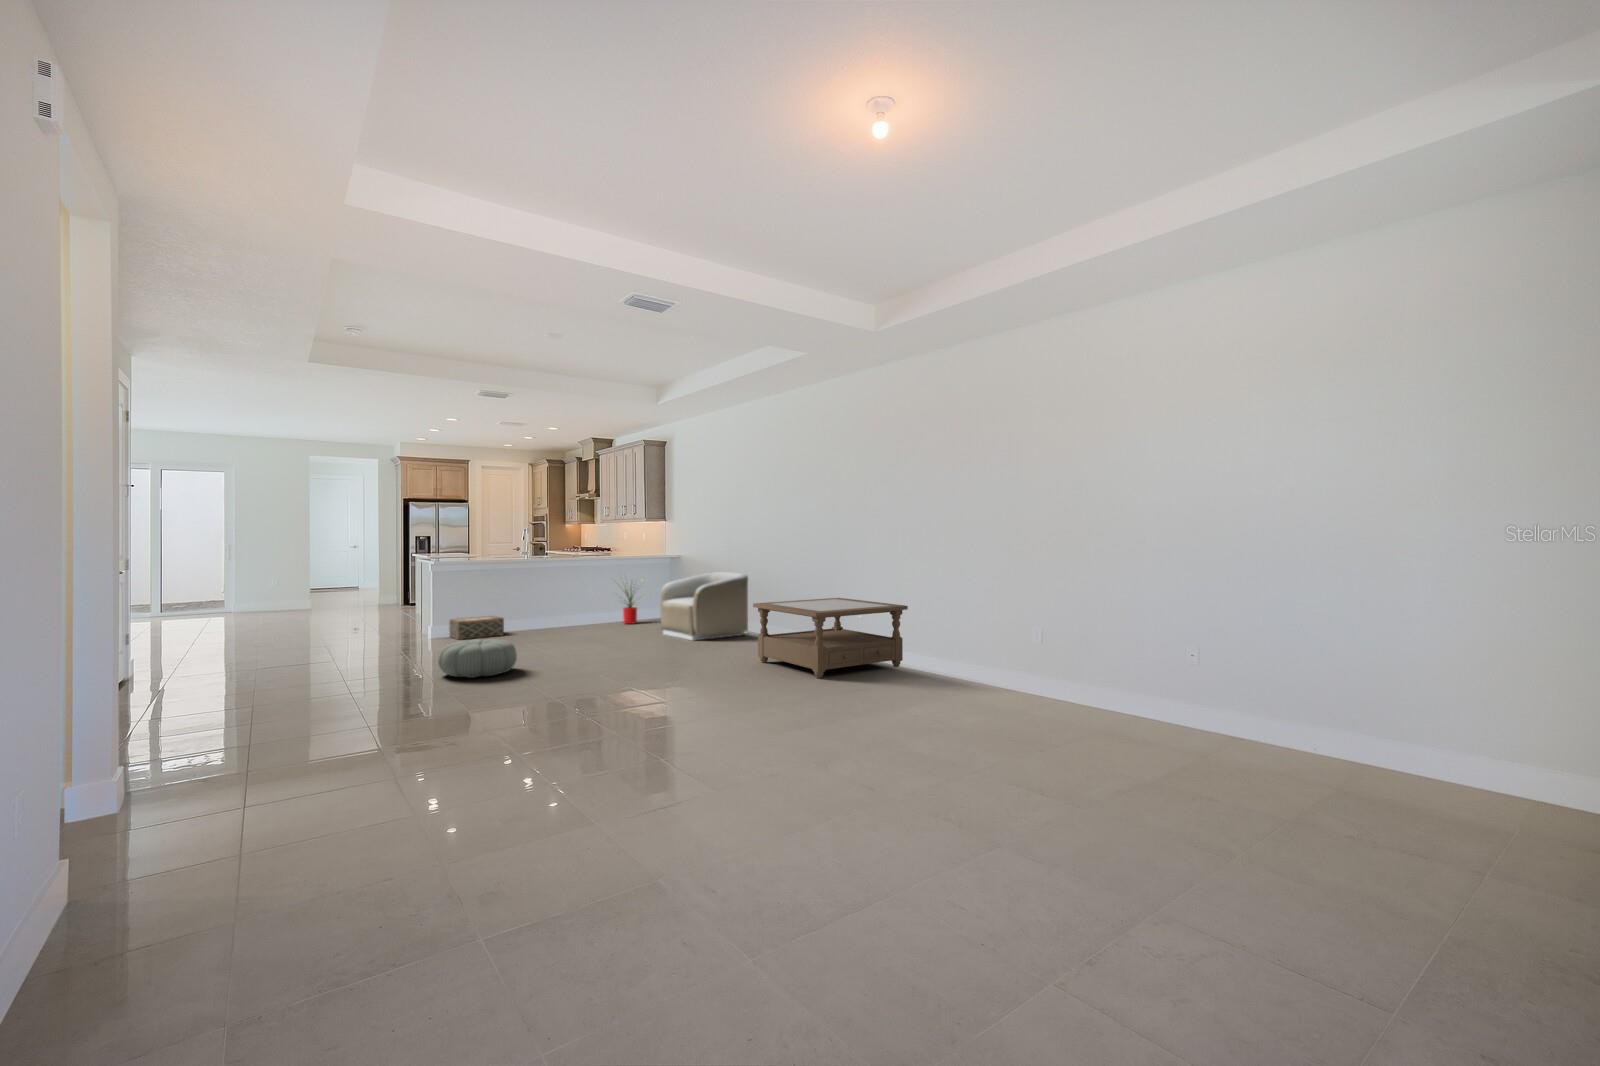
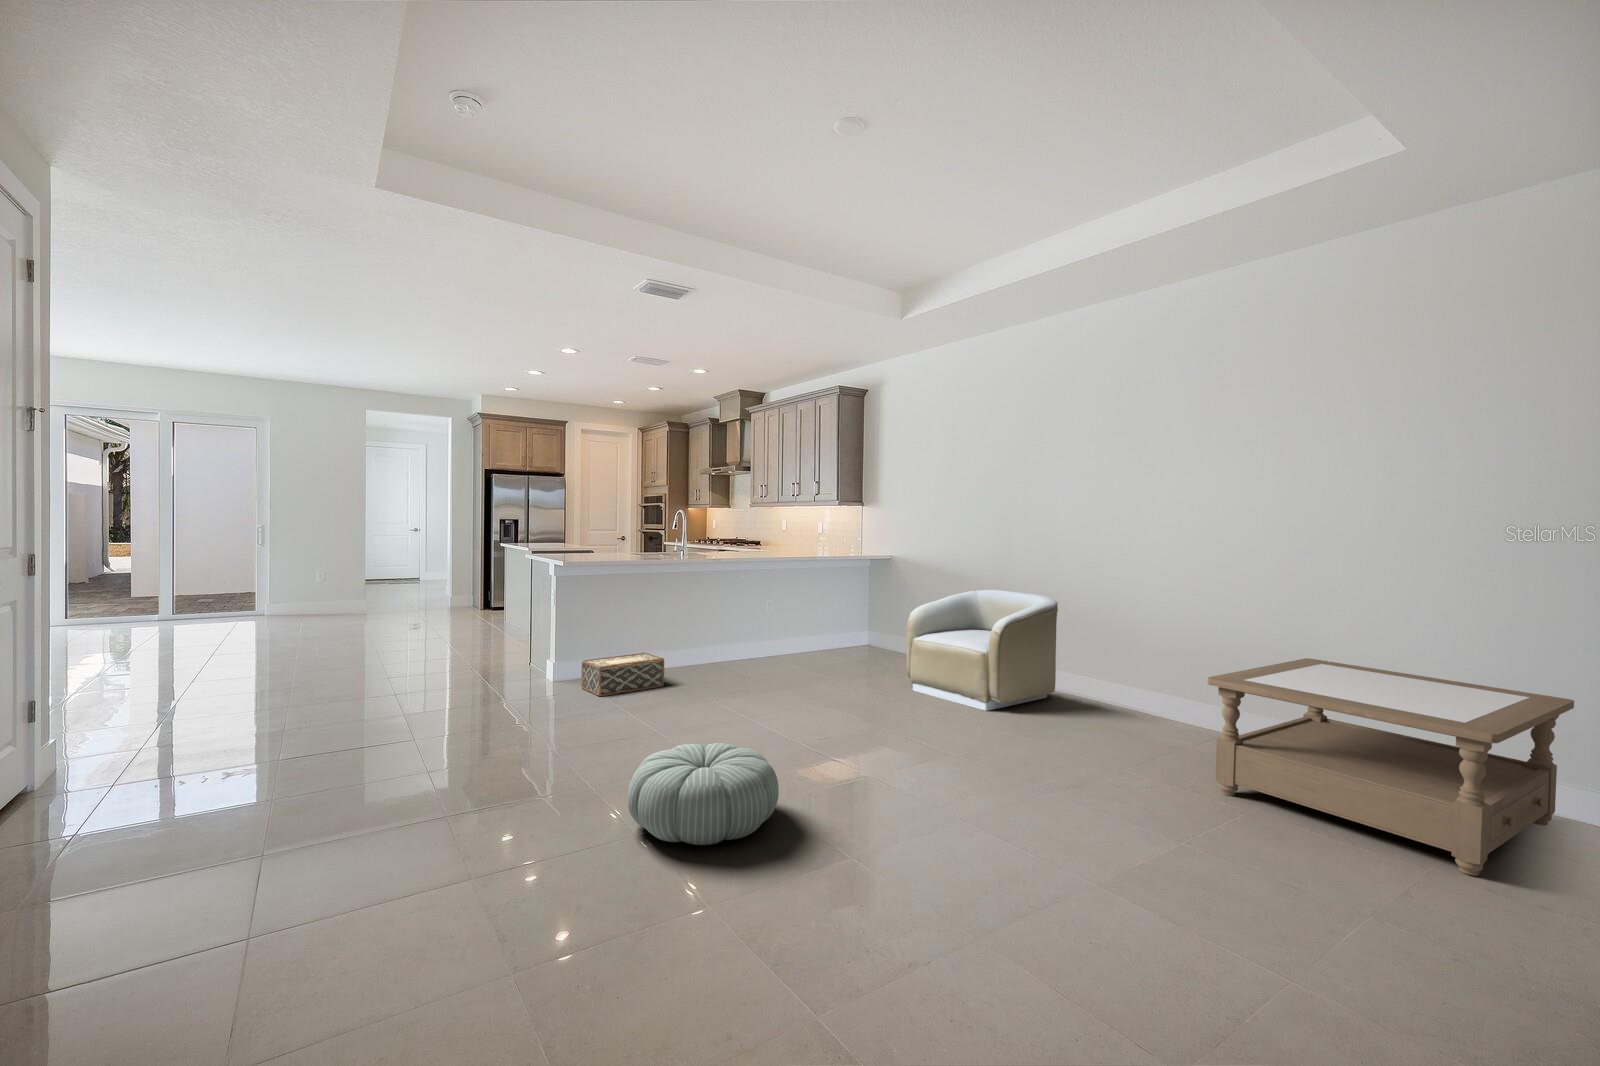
house plant: present [614,580,637,624] -> none [803,582,862,662]

